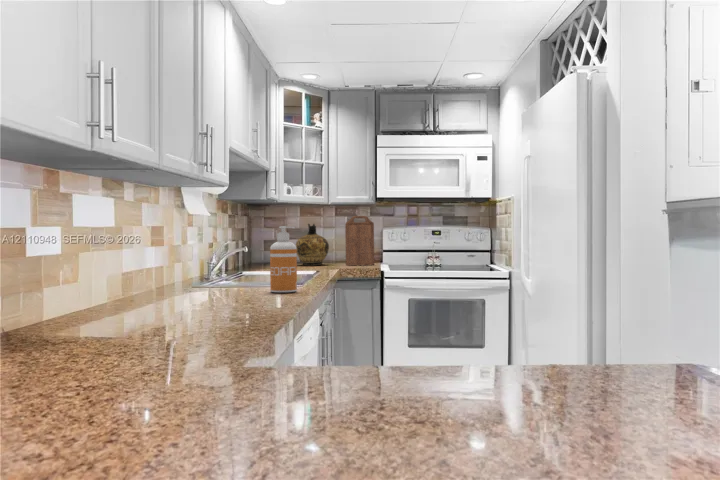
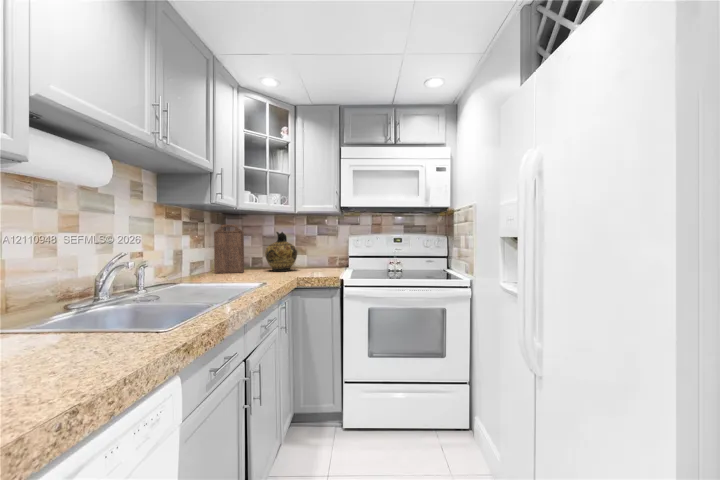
cutting board: present [345,216,374,266] -> present [214,225,244,273]
soap dispenser: present [270,226,297,292] -> none [106,239,158,352]

